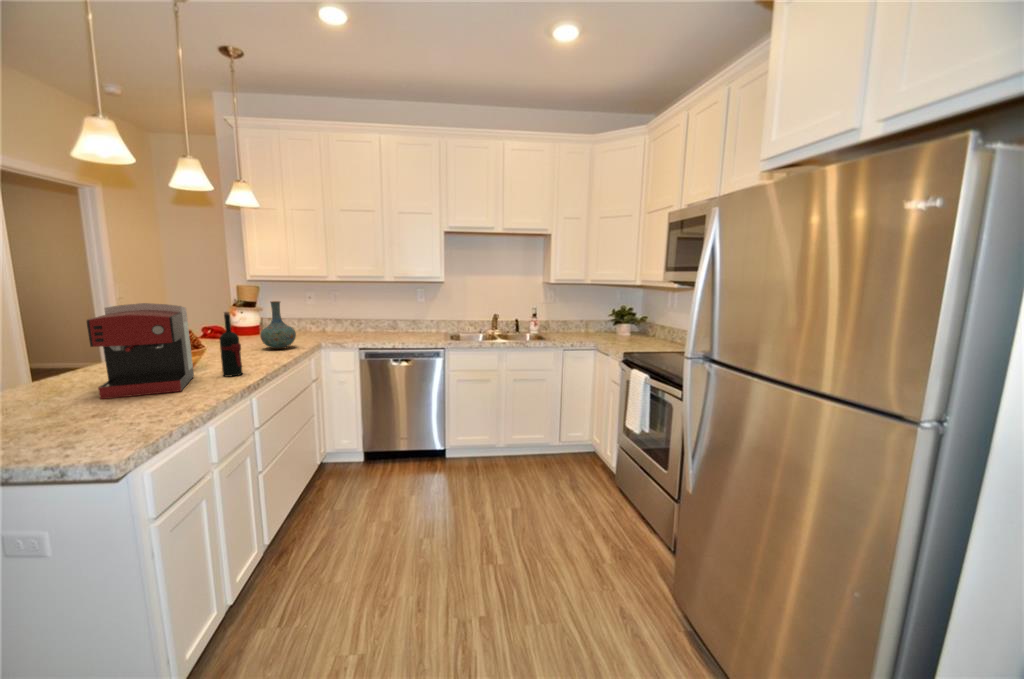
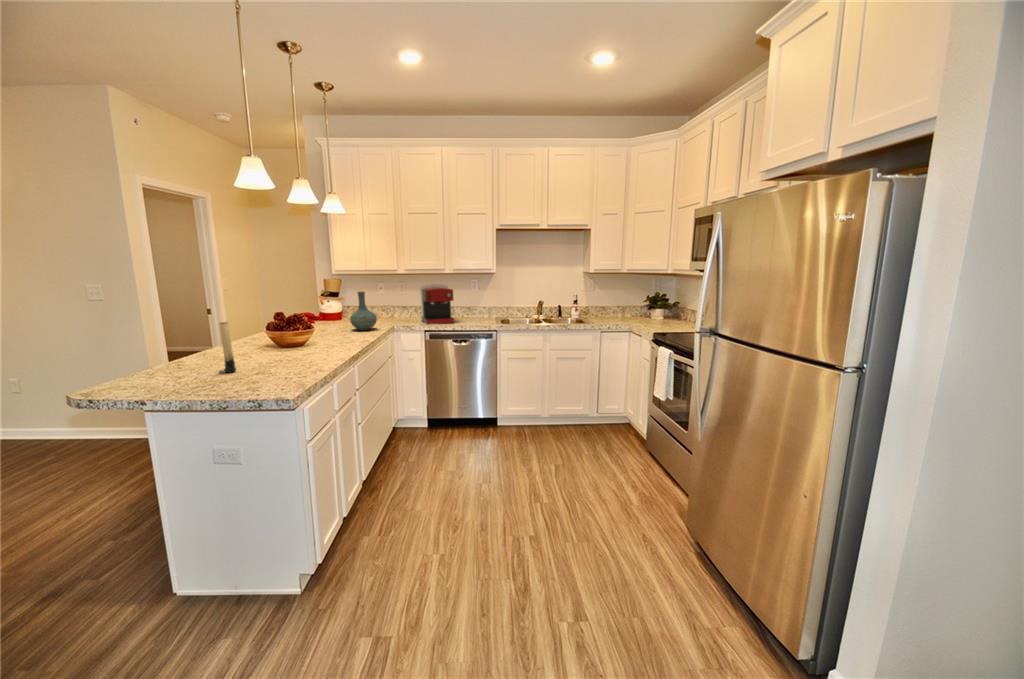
coffee maker: present [87,303,194,399] -> present [420,284,454,325]
wine bottle: present [220,312,242,377] -> none [329,300,346,350]
candle: none [26,341,57,418] -> present [219,321,236,373]

